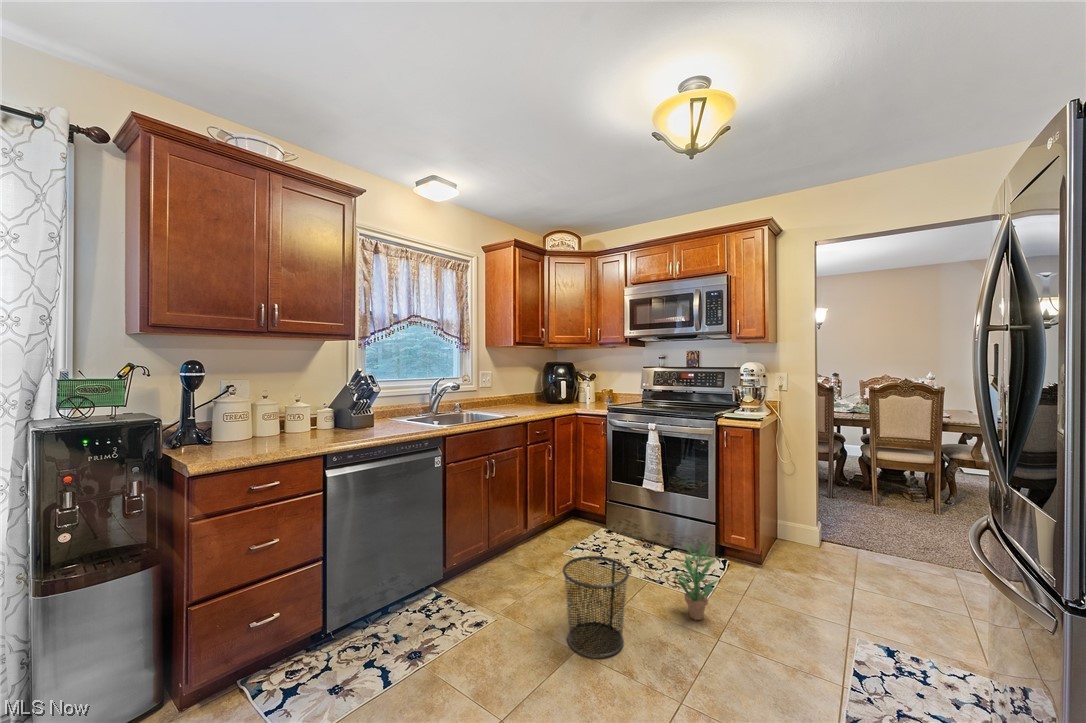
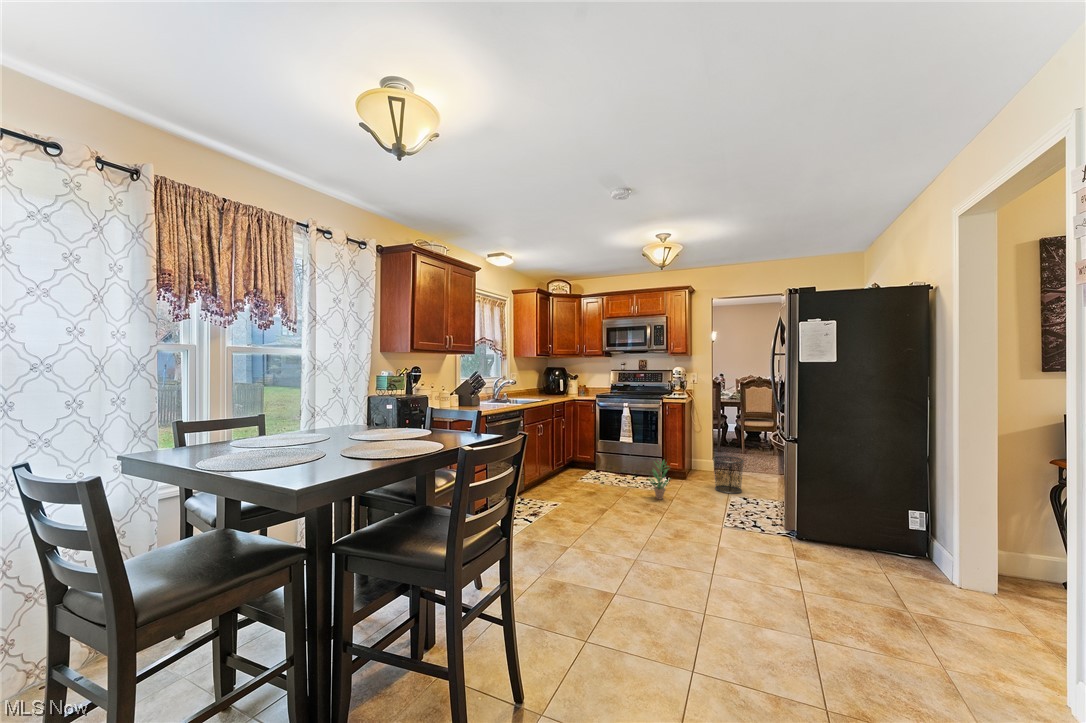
waste bin: present [563,556,629,658] -> present [713,456,744,494]

